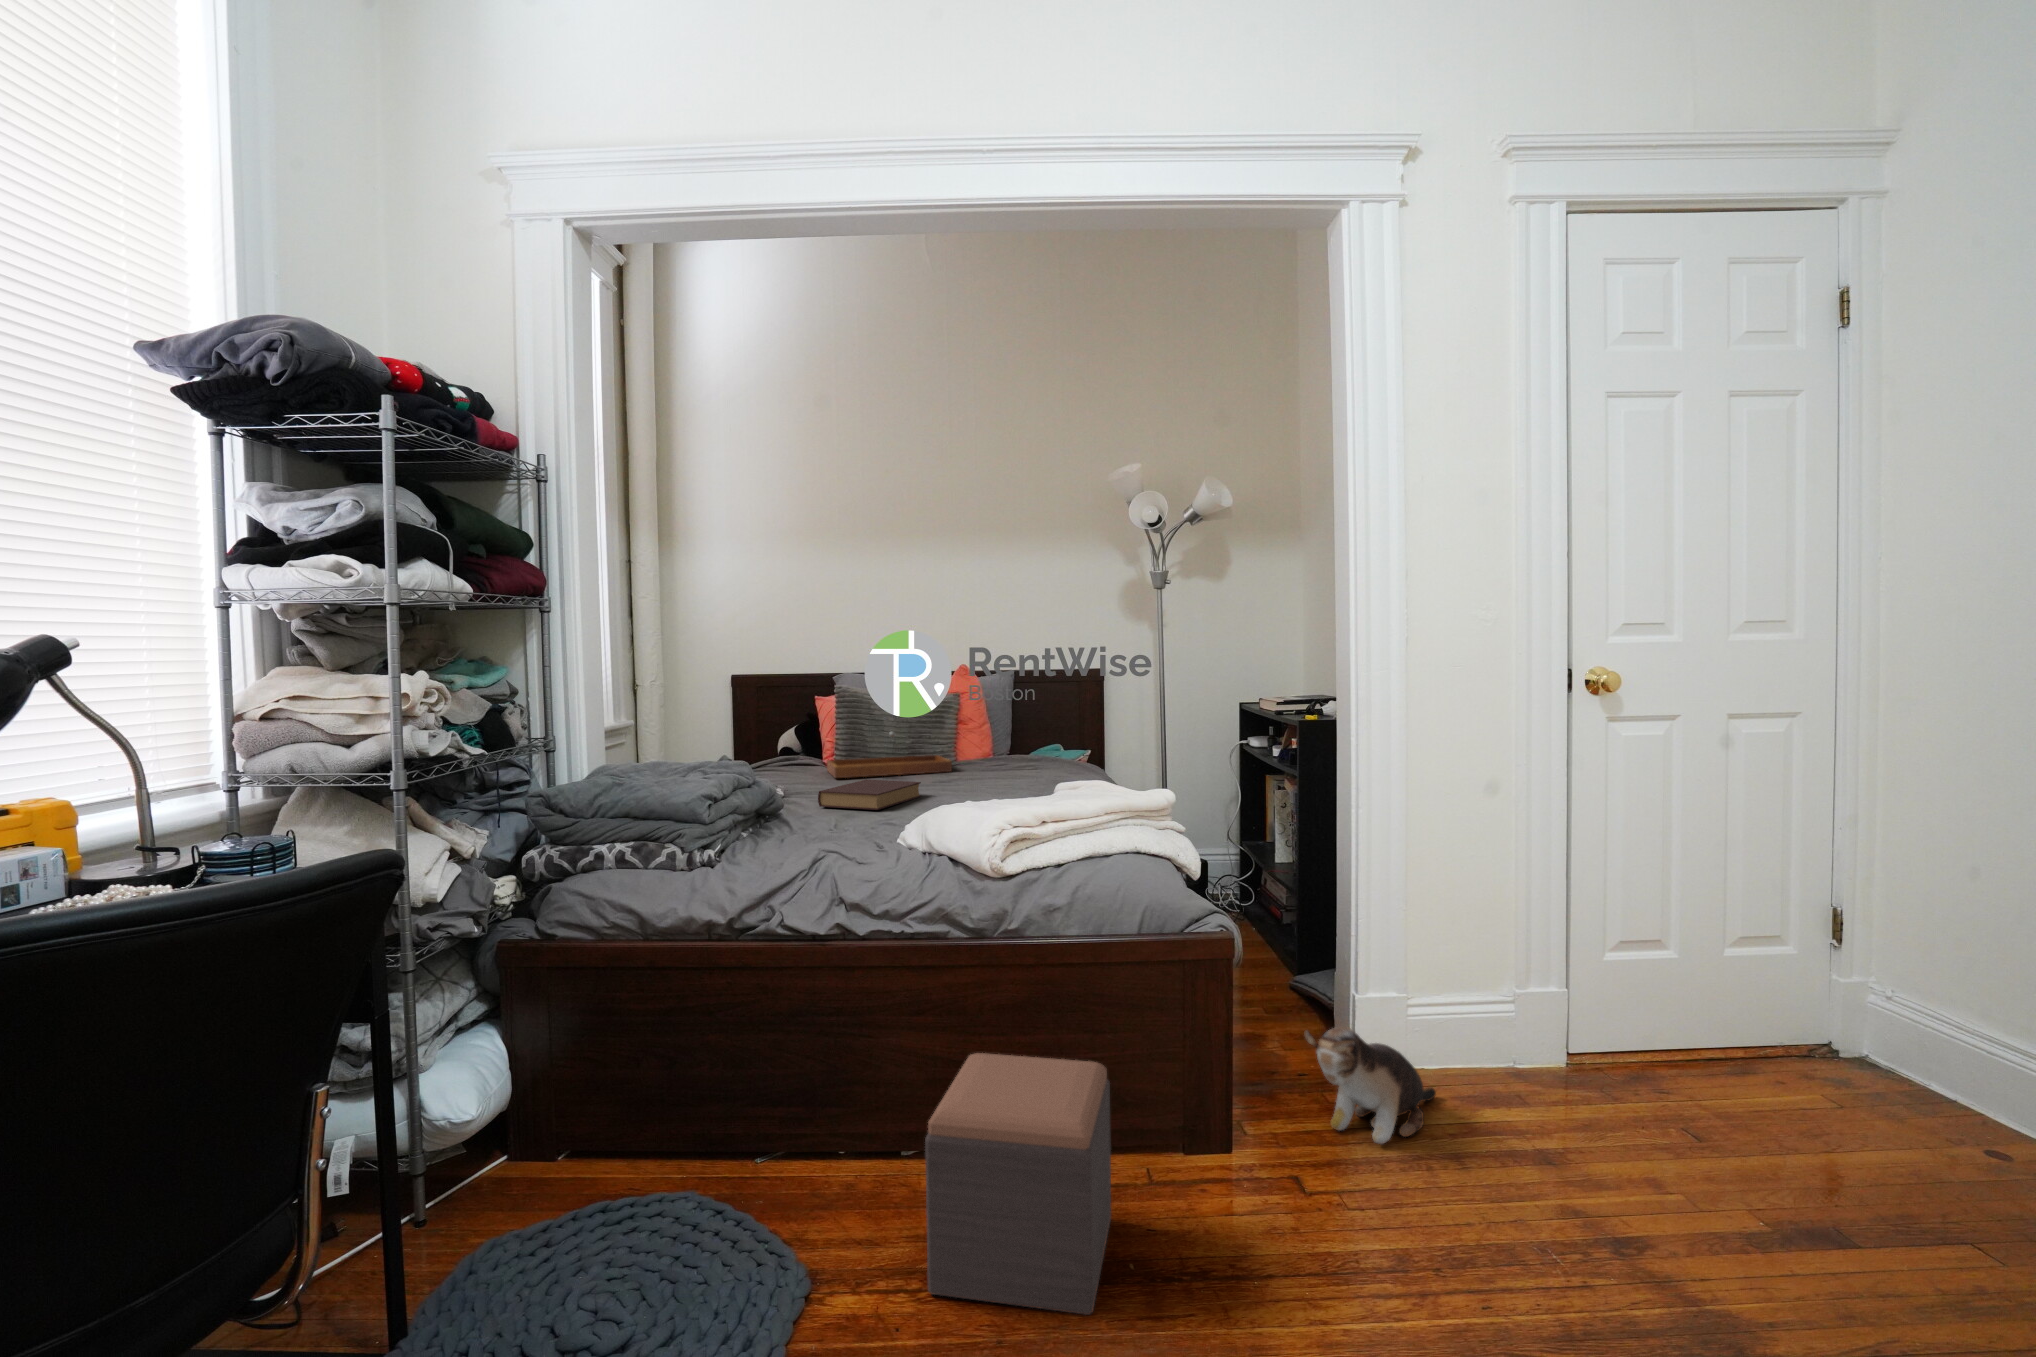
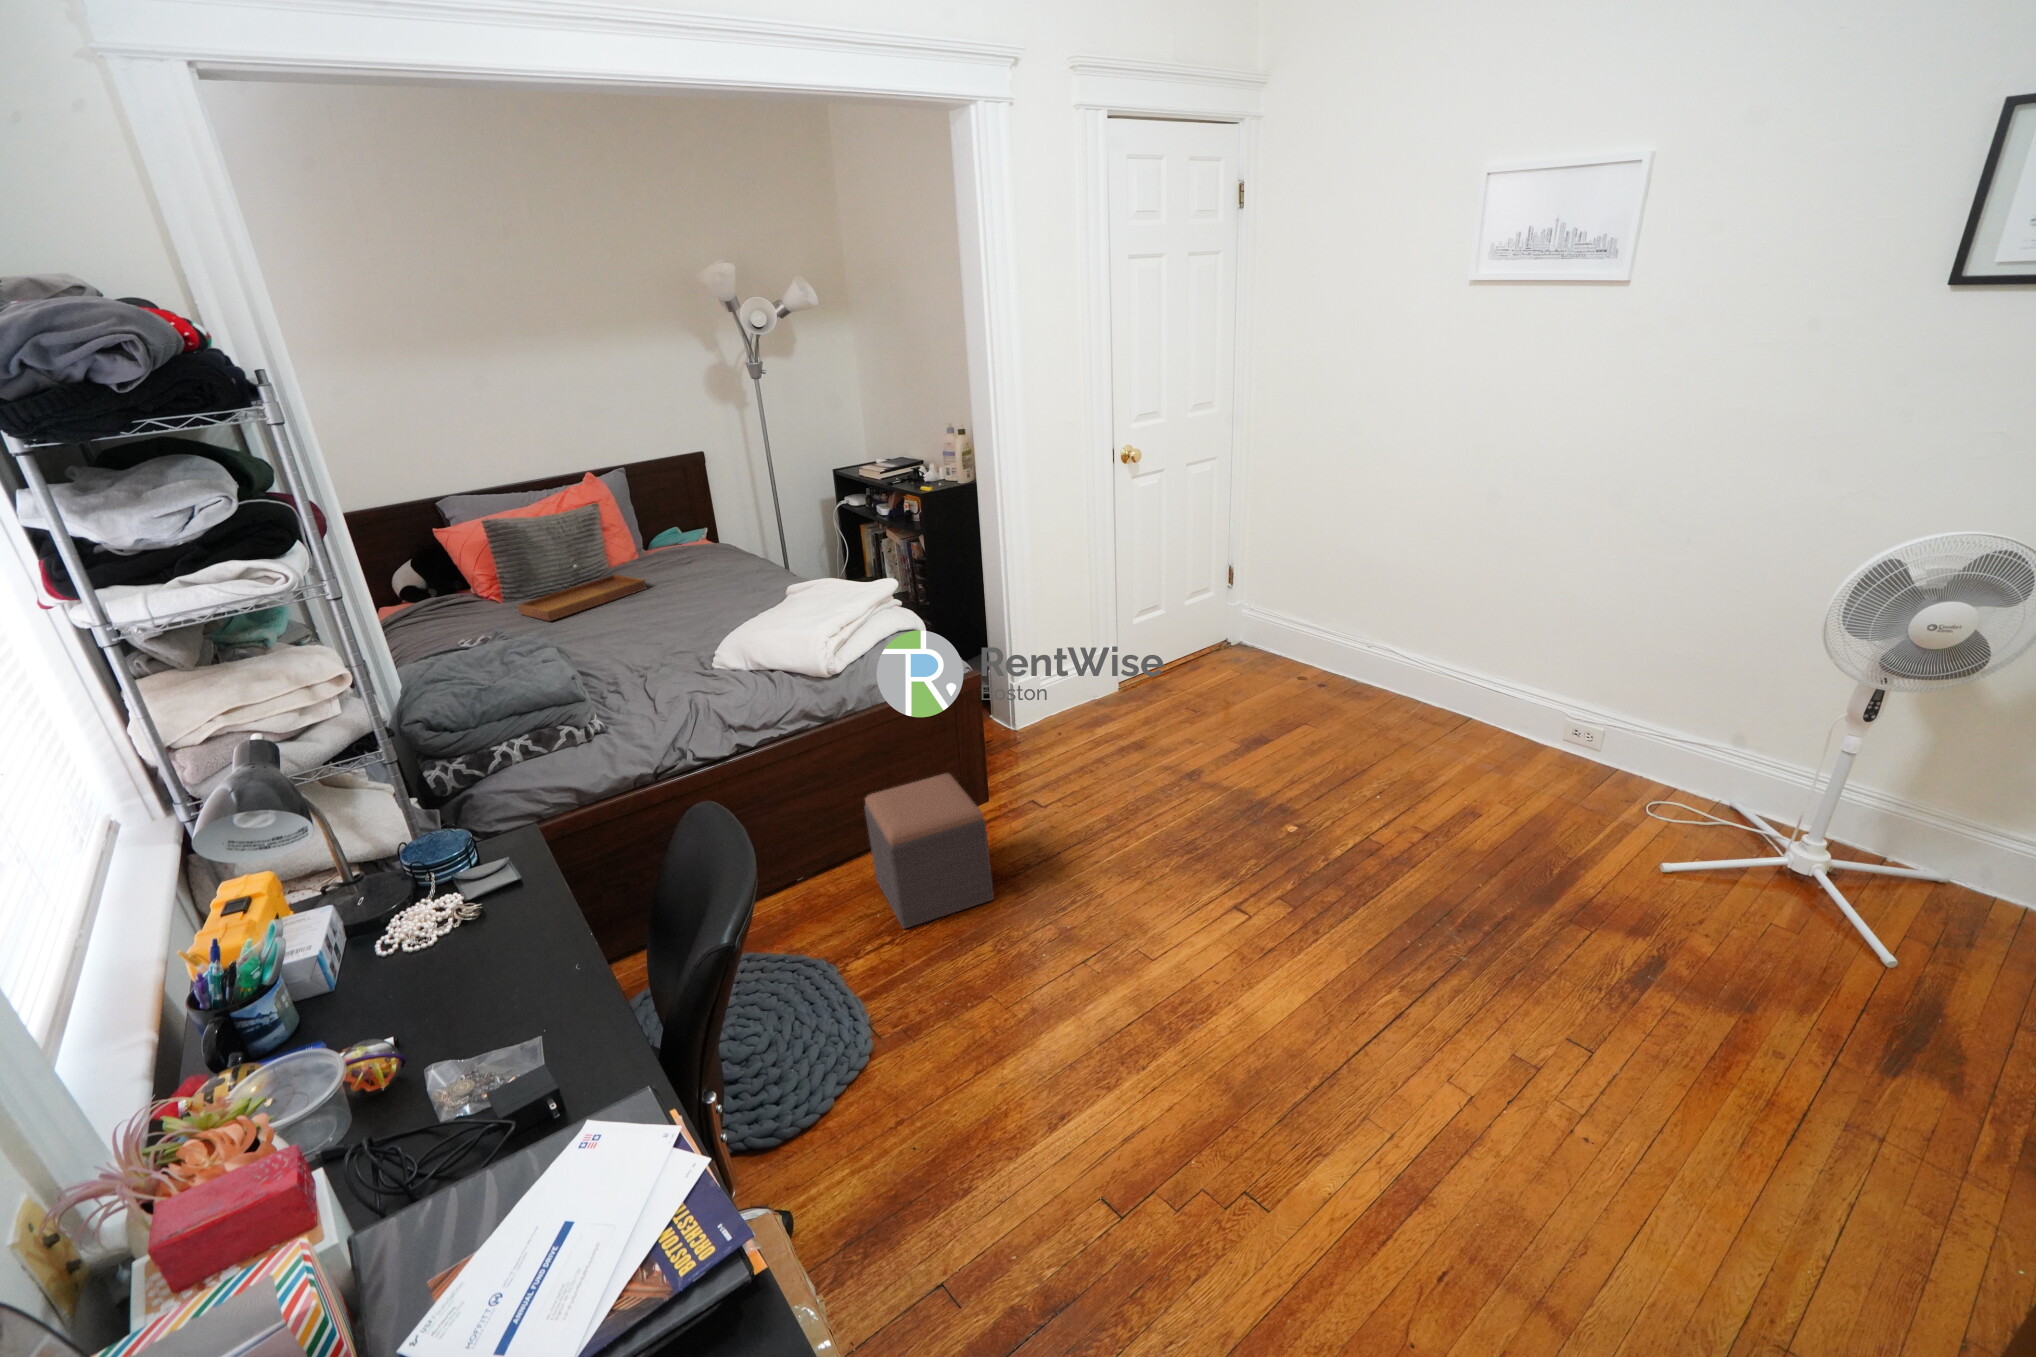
book: present [818,780,921,810] -> none [595,611,668,656]
plush toy: present [1304,1027,1436,1144] -> none [1019,705,1079,764]

